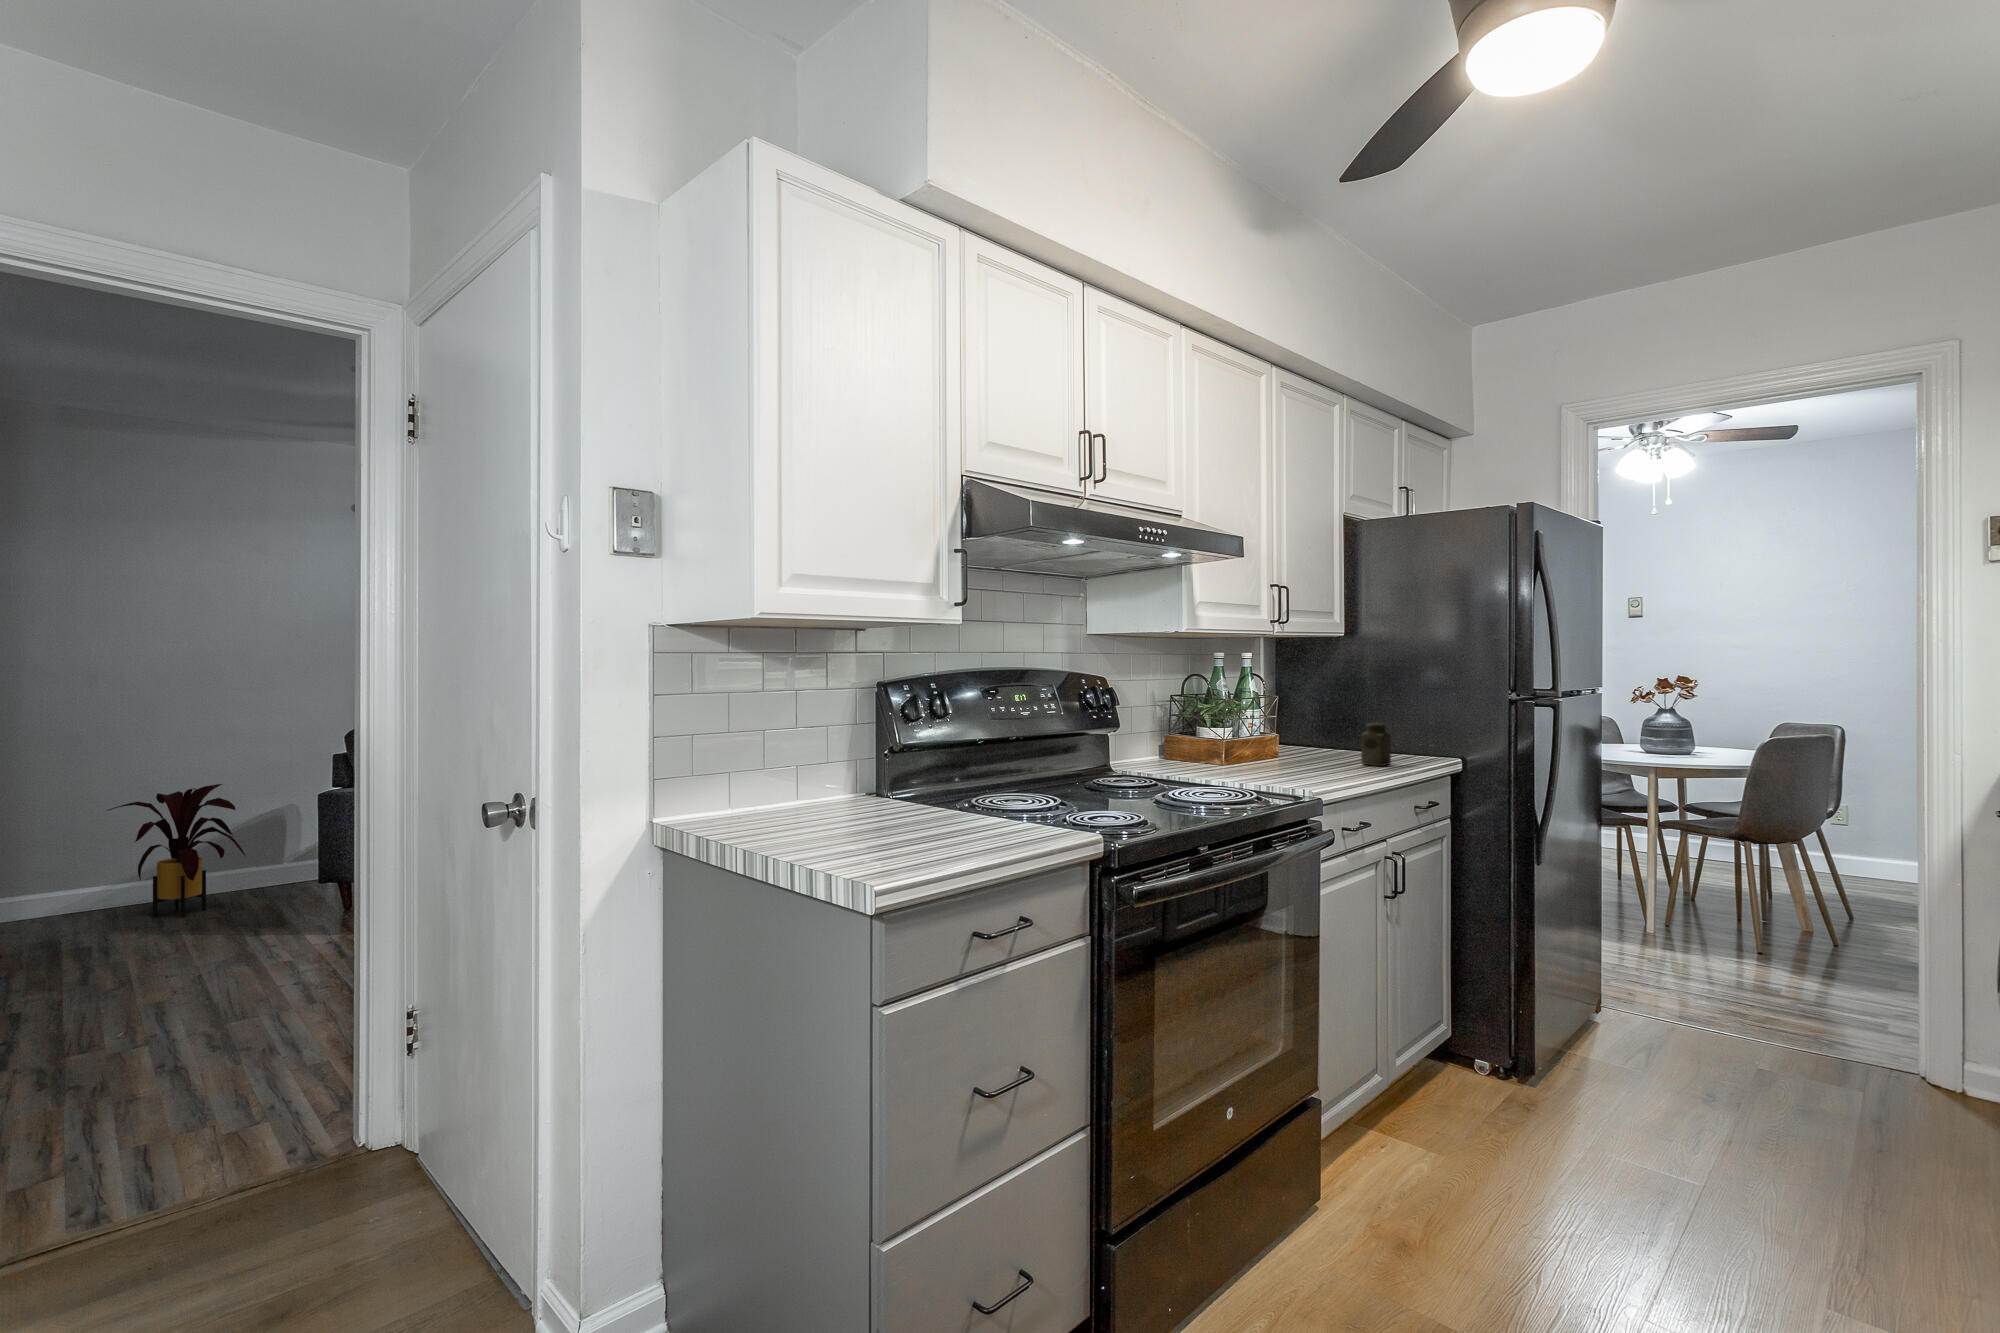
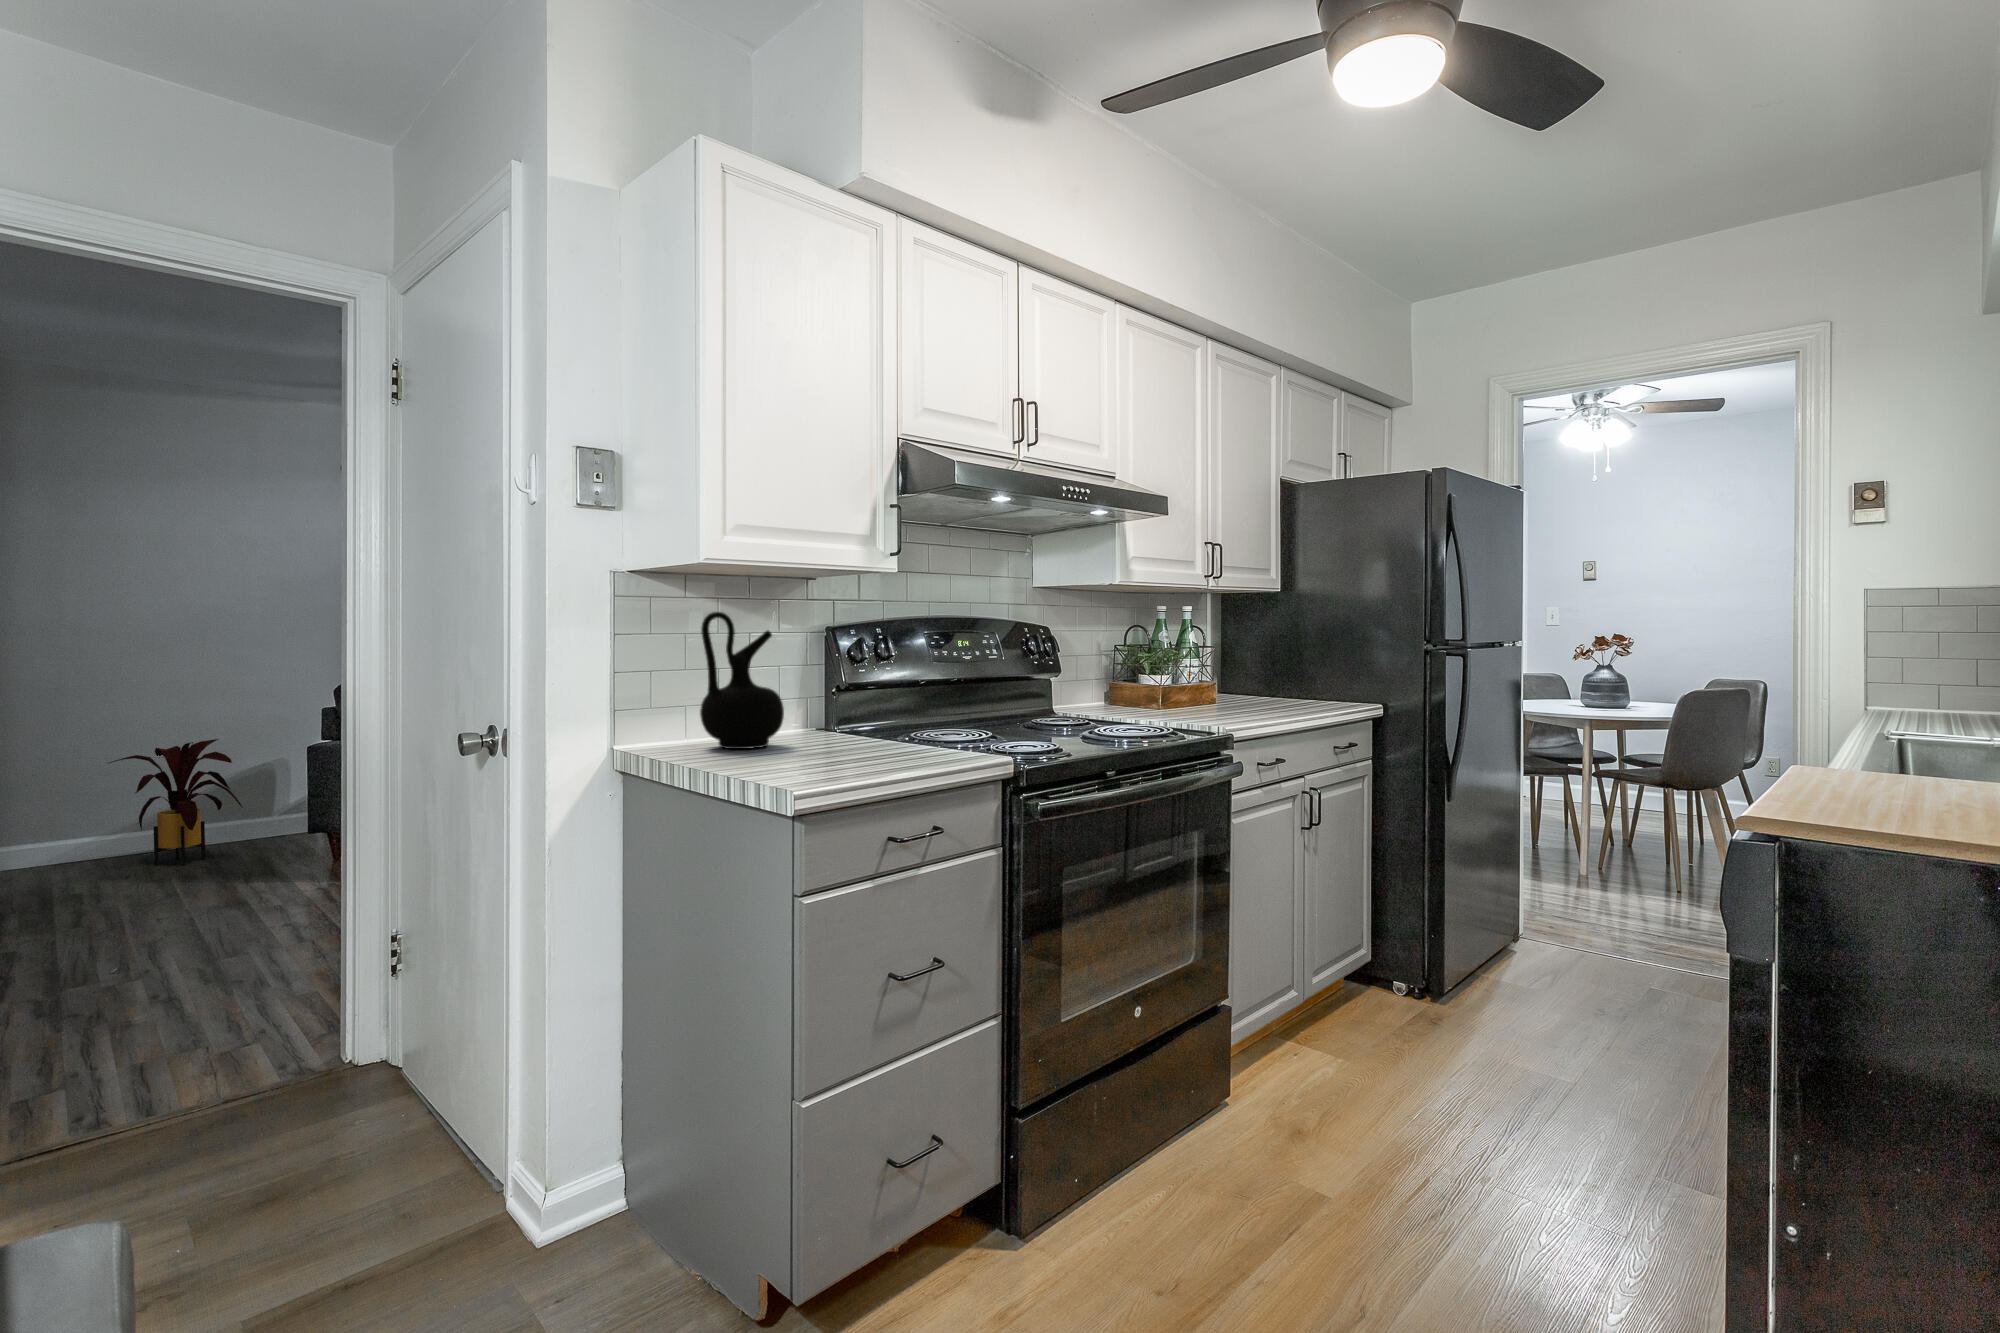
ceramic jug: none [749,670,839,822] -> present [700,612,784,749]
salt shaker: present [1361,723,1391,766] -> none [1287,672,1315,712]

